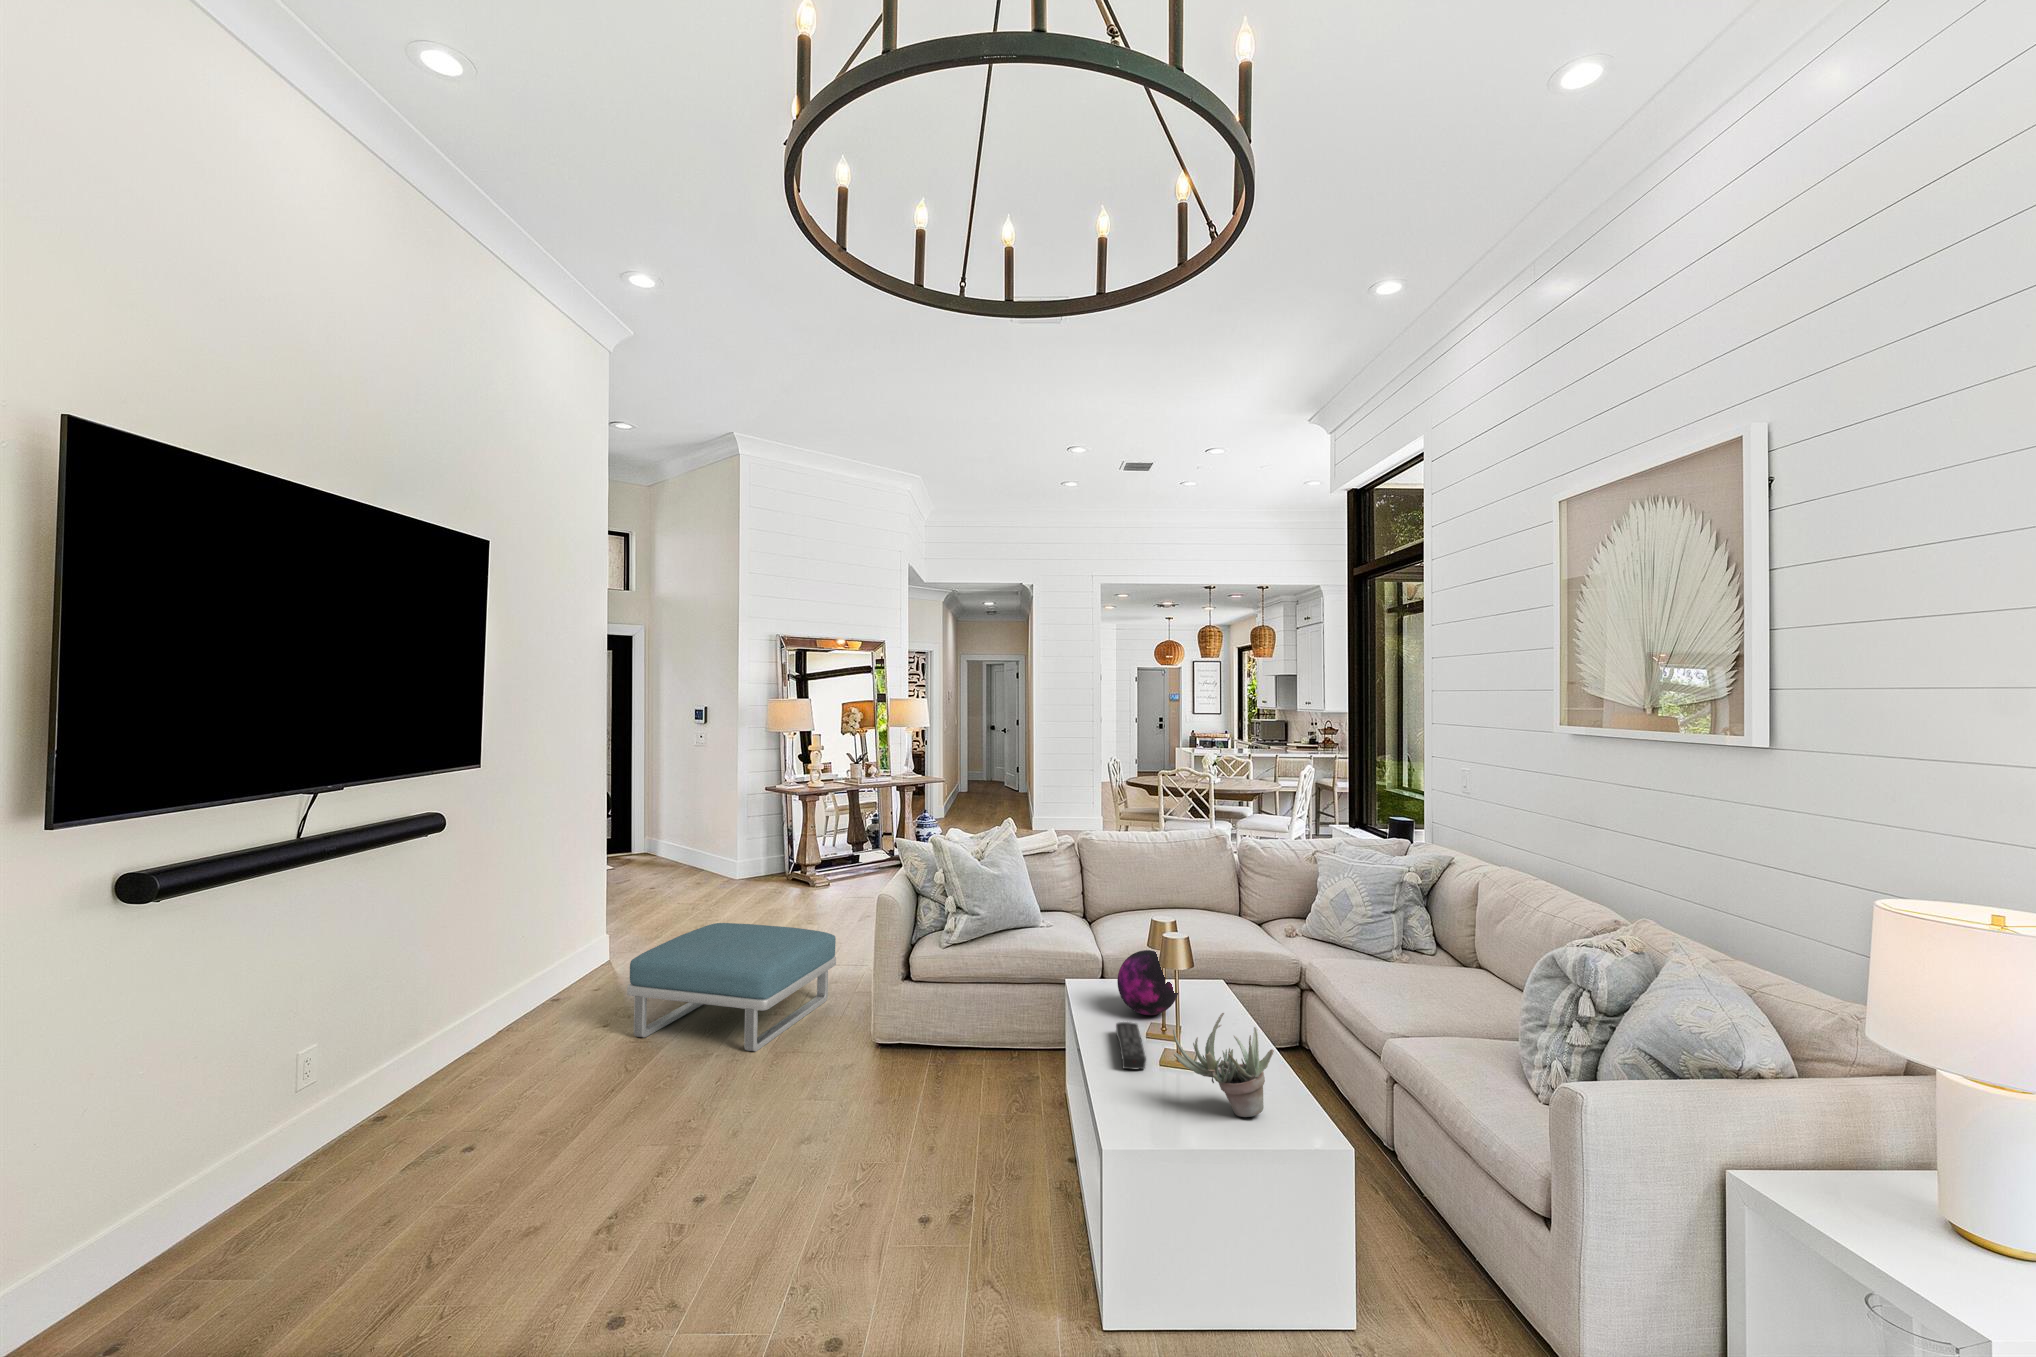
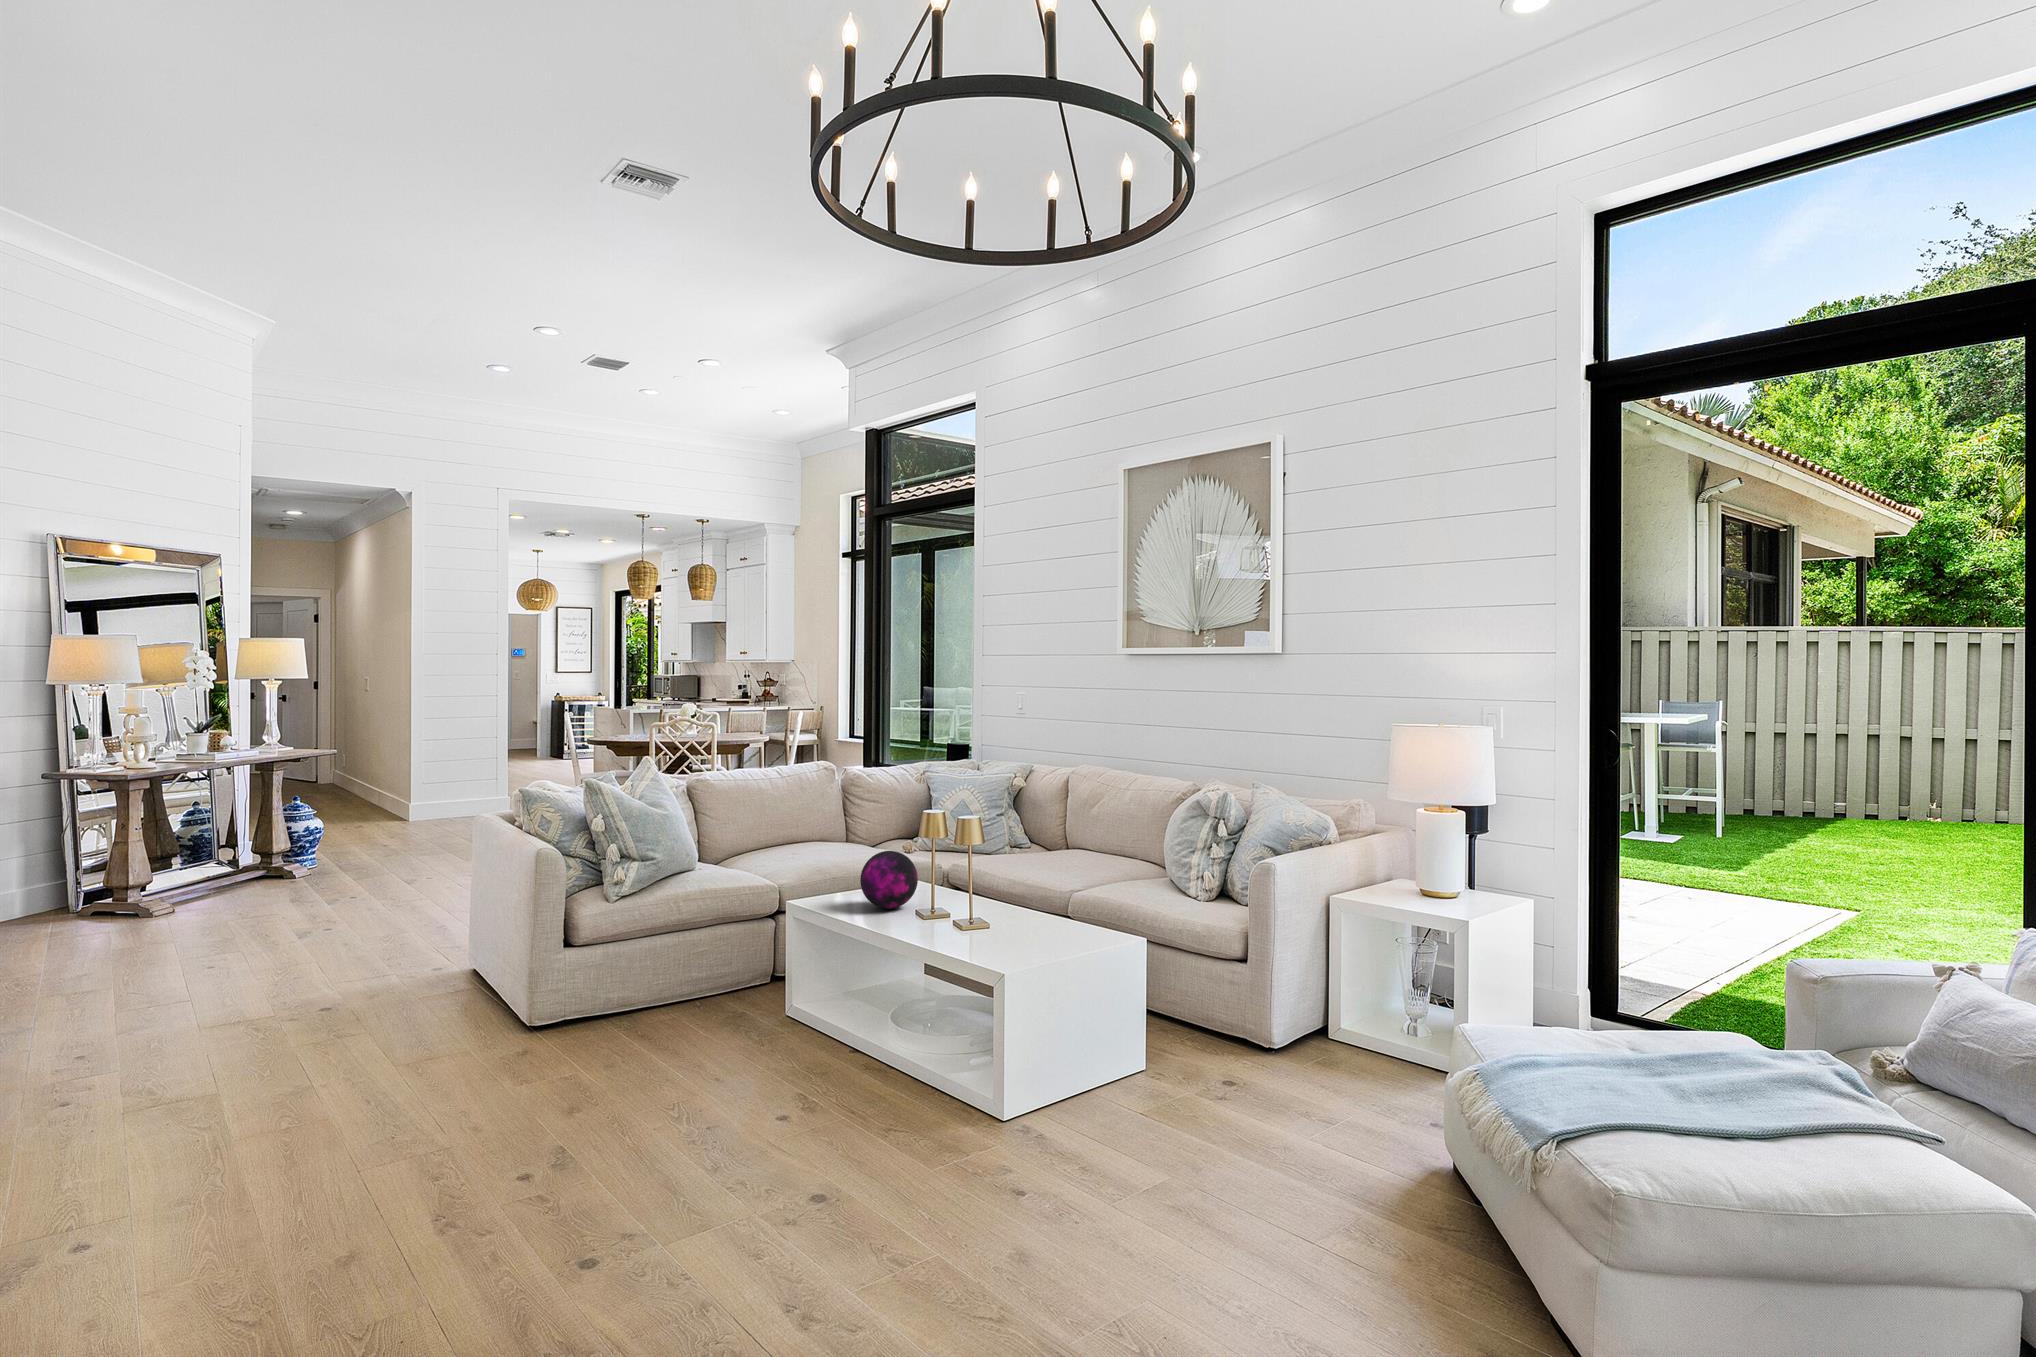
footstool: present [627,923,836,1051] -> none [150,920,414,1086]
succulent plant: present [1173,1013,1274,1117] -> none [989,862,1070,942]
remote control: present [1116,1022,1146,1069] -> none [888,909,948,938]

